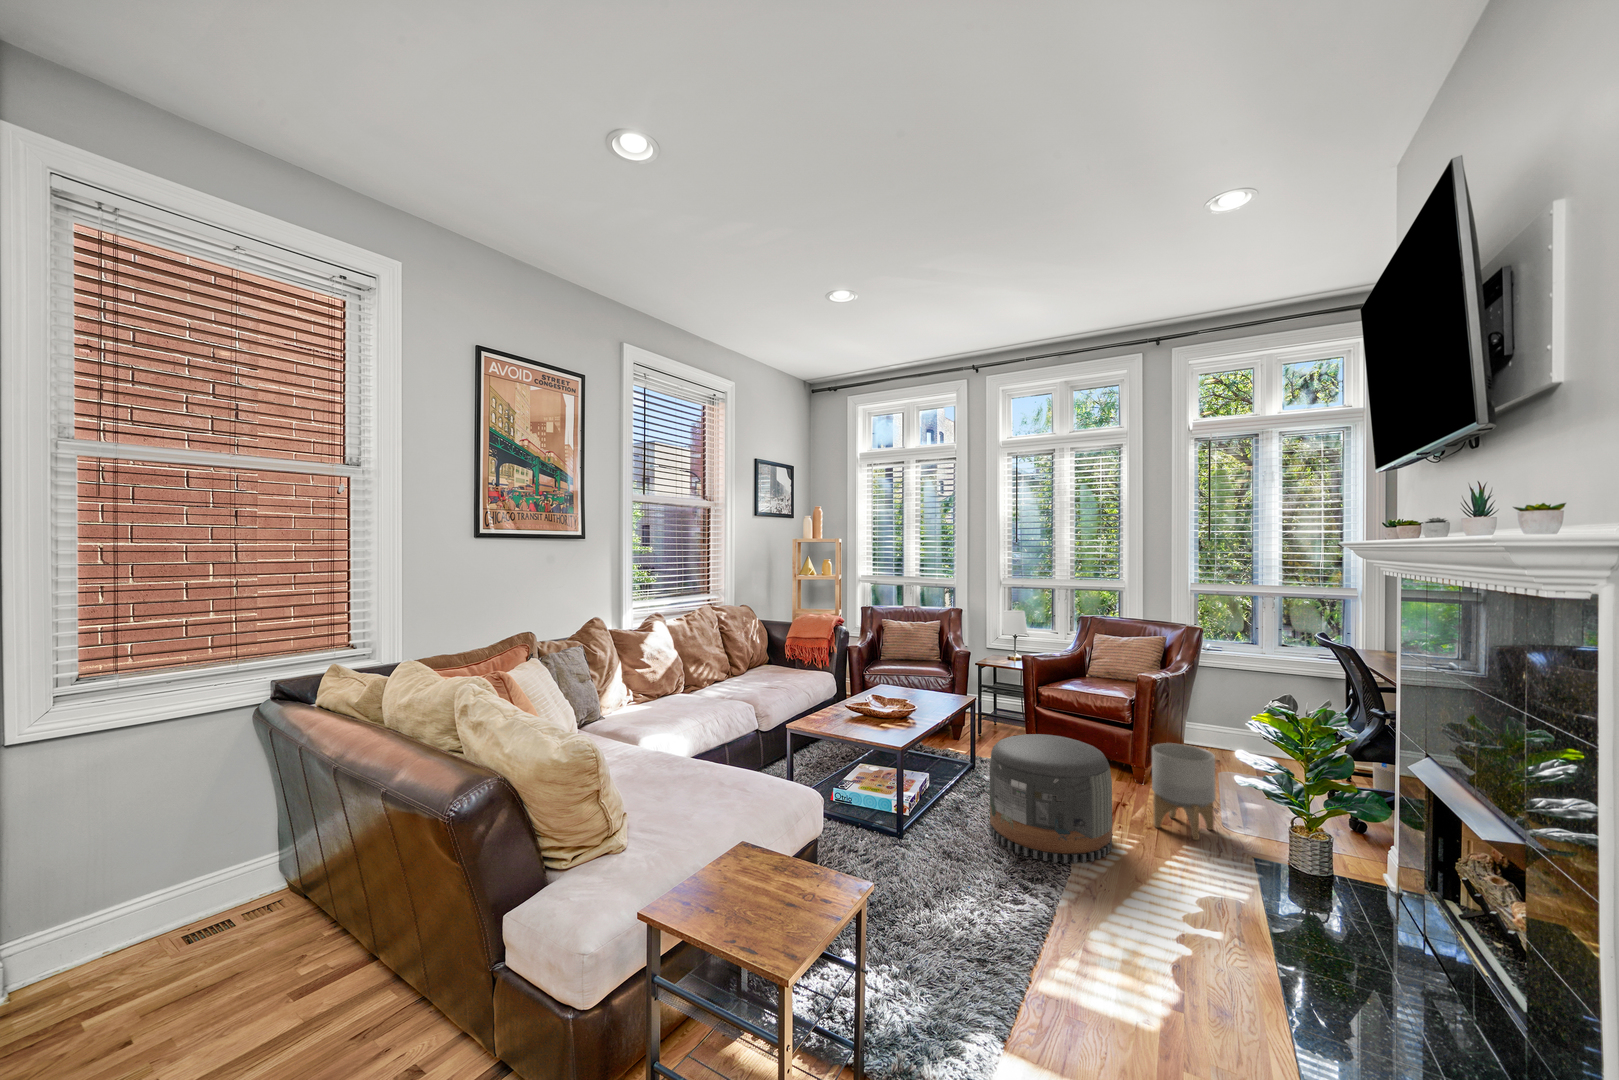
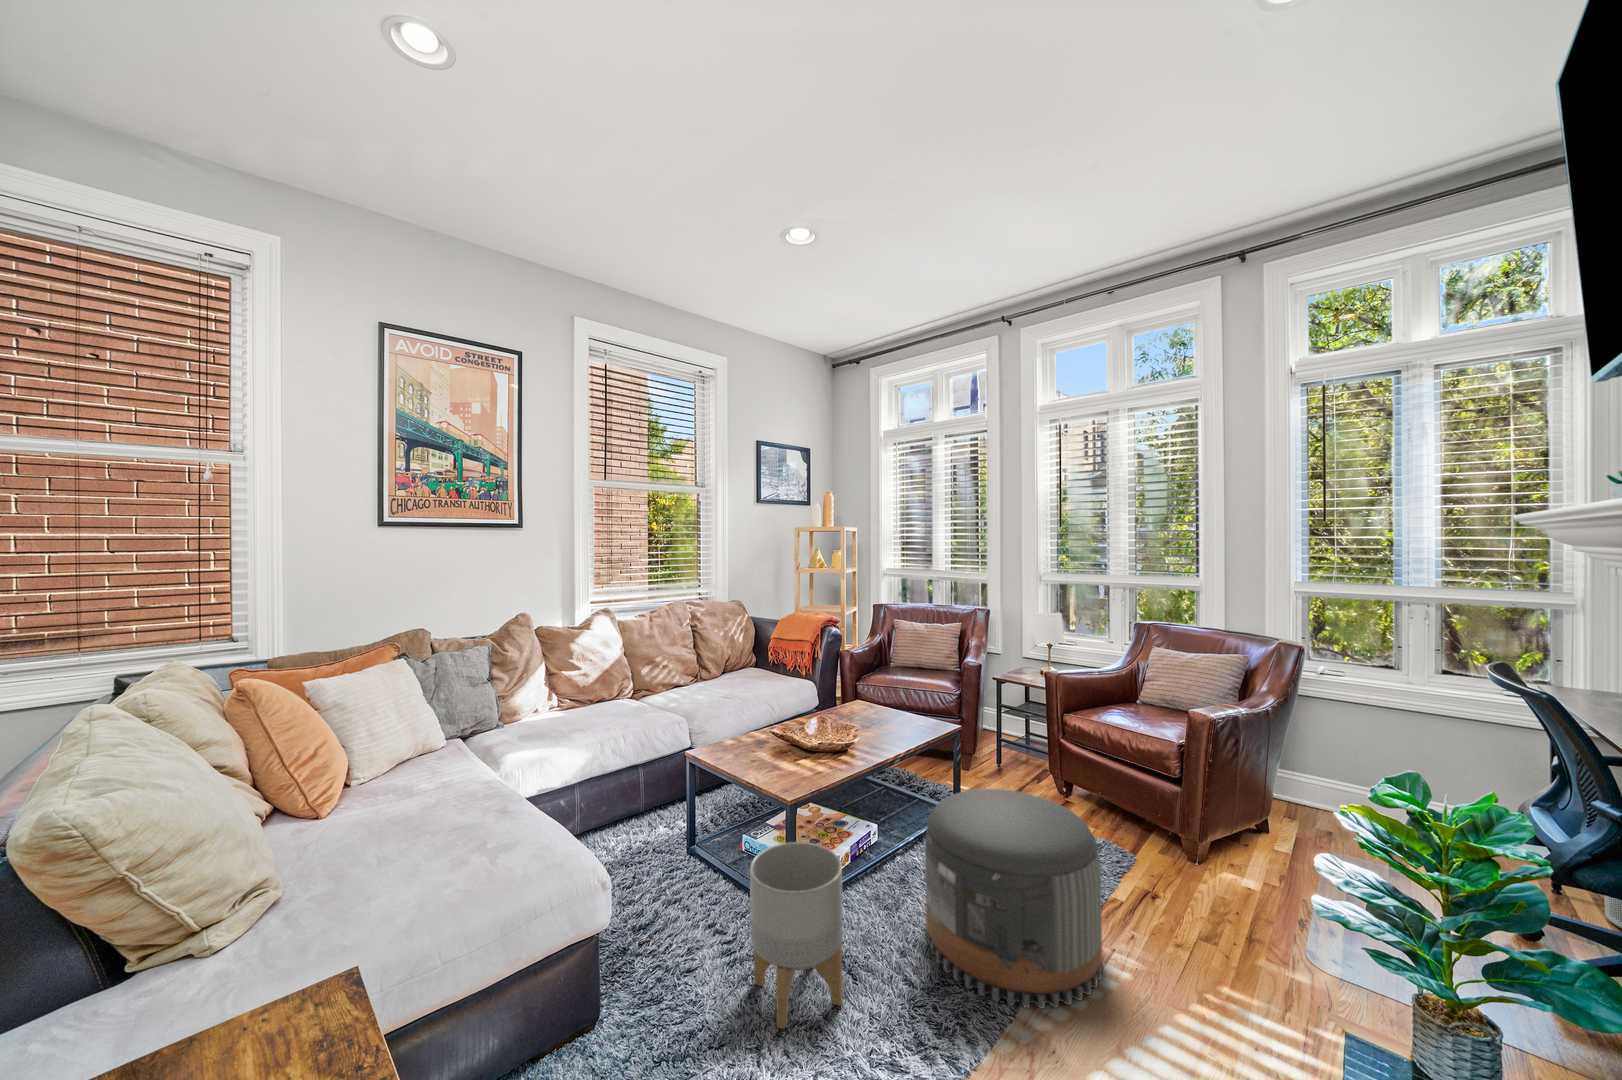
planter: present [1152,743,1216,840] -> present [750,842,843,1029]

